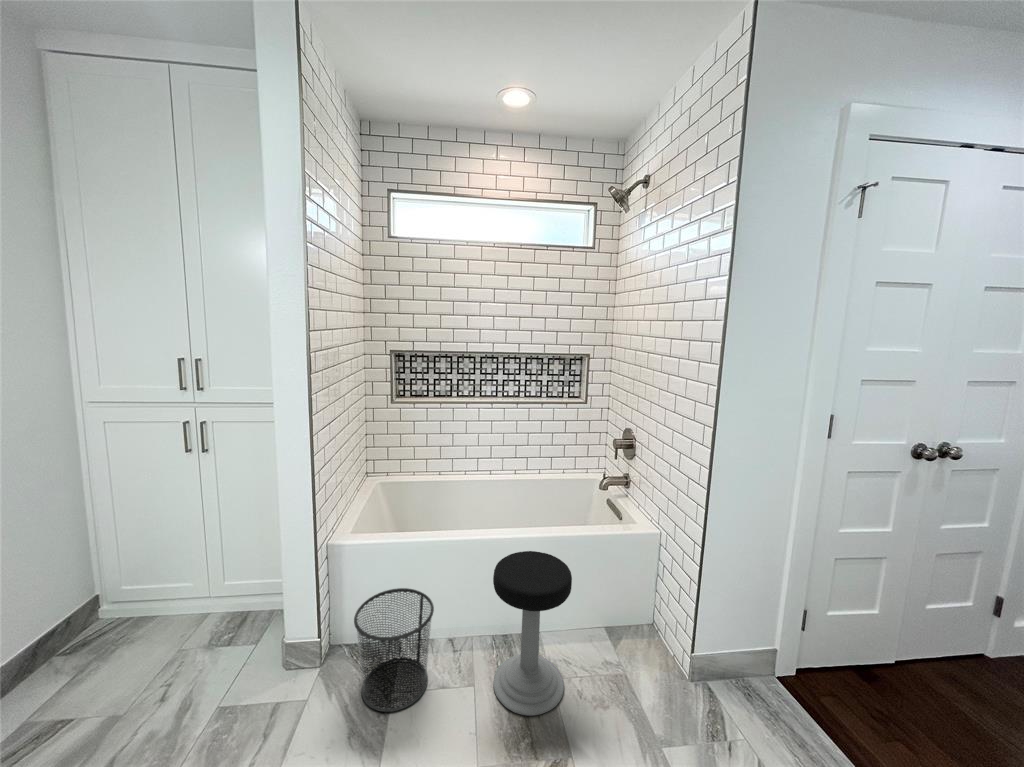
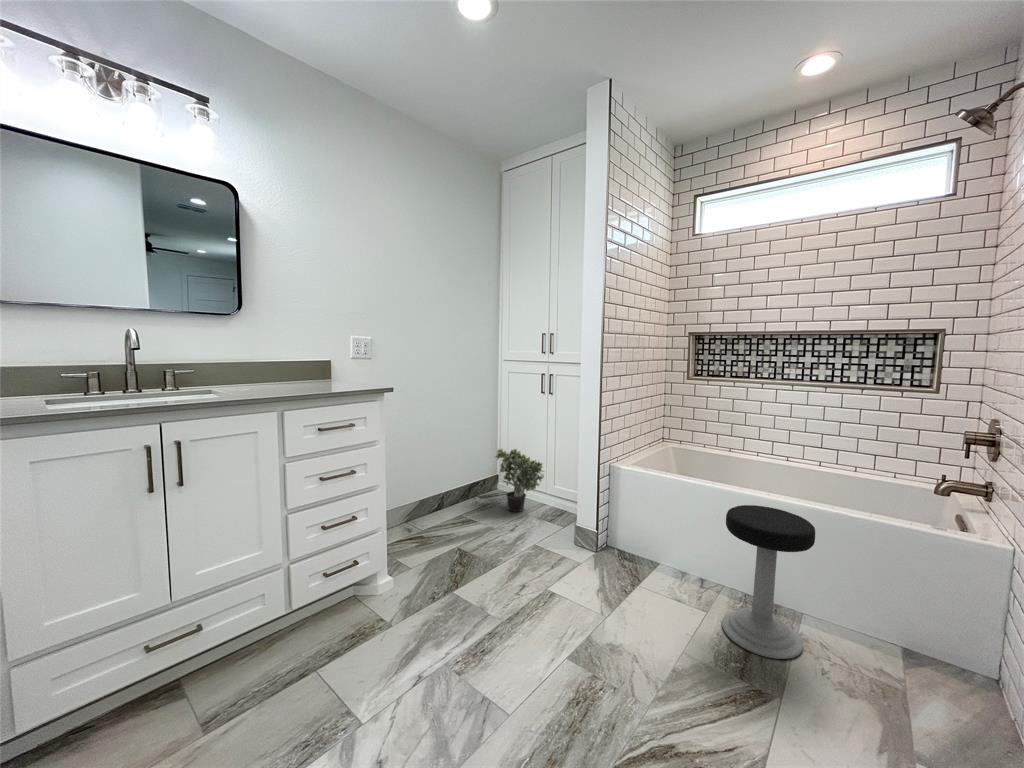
potted plant: none [93,551,207,655] -> present [495,449,544,512]
waste bin: present [354,588,434,712] -> none [613,509,677,596]

